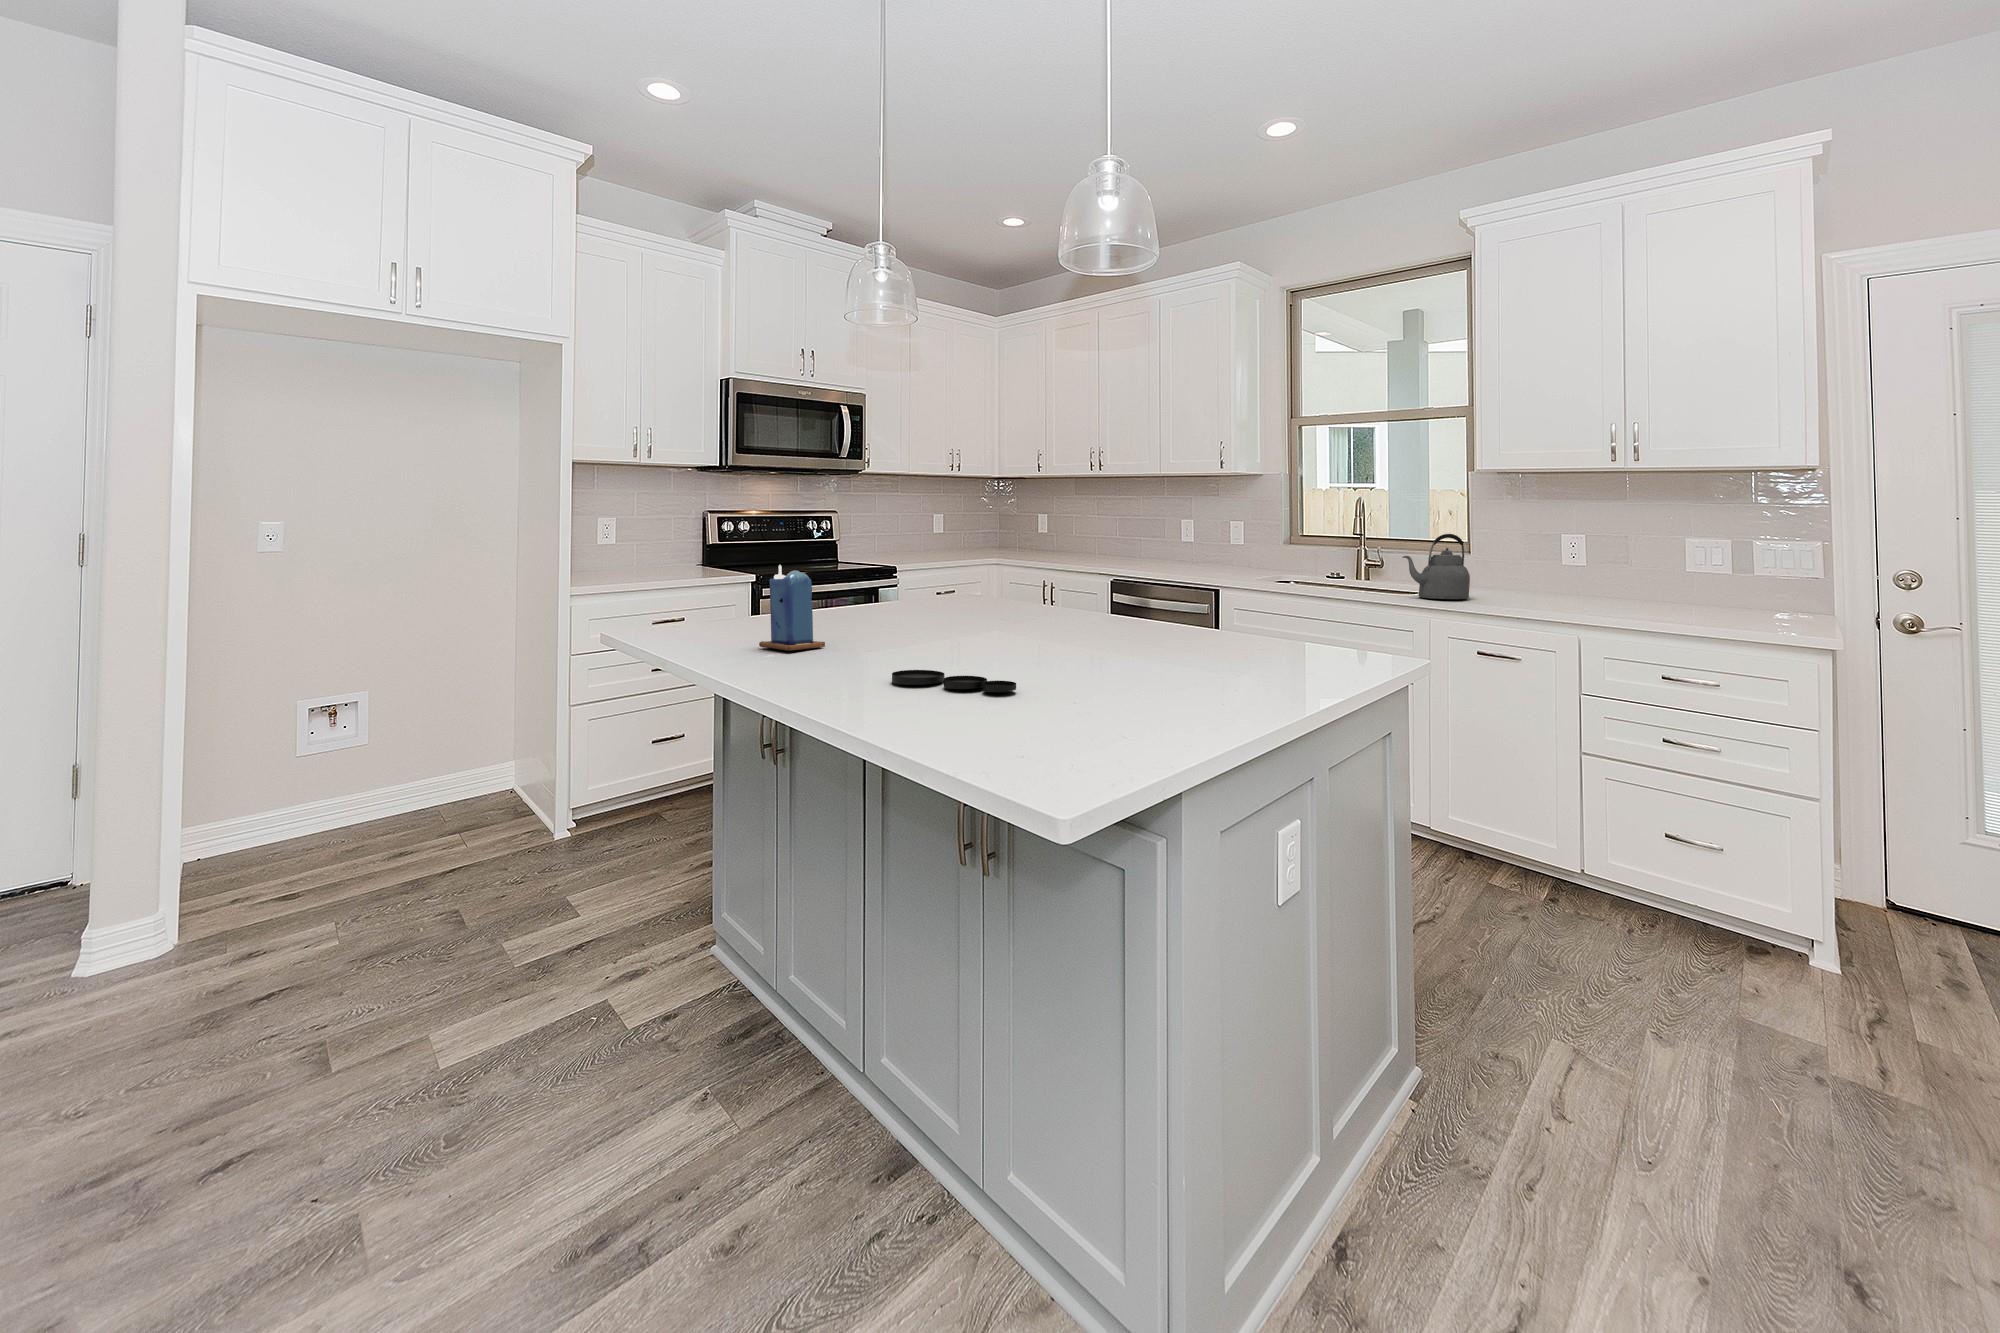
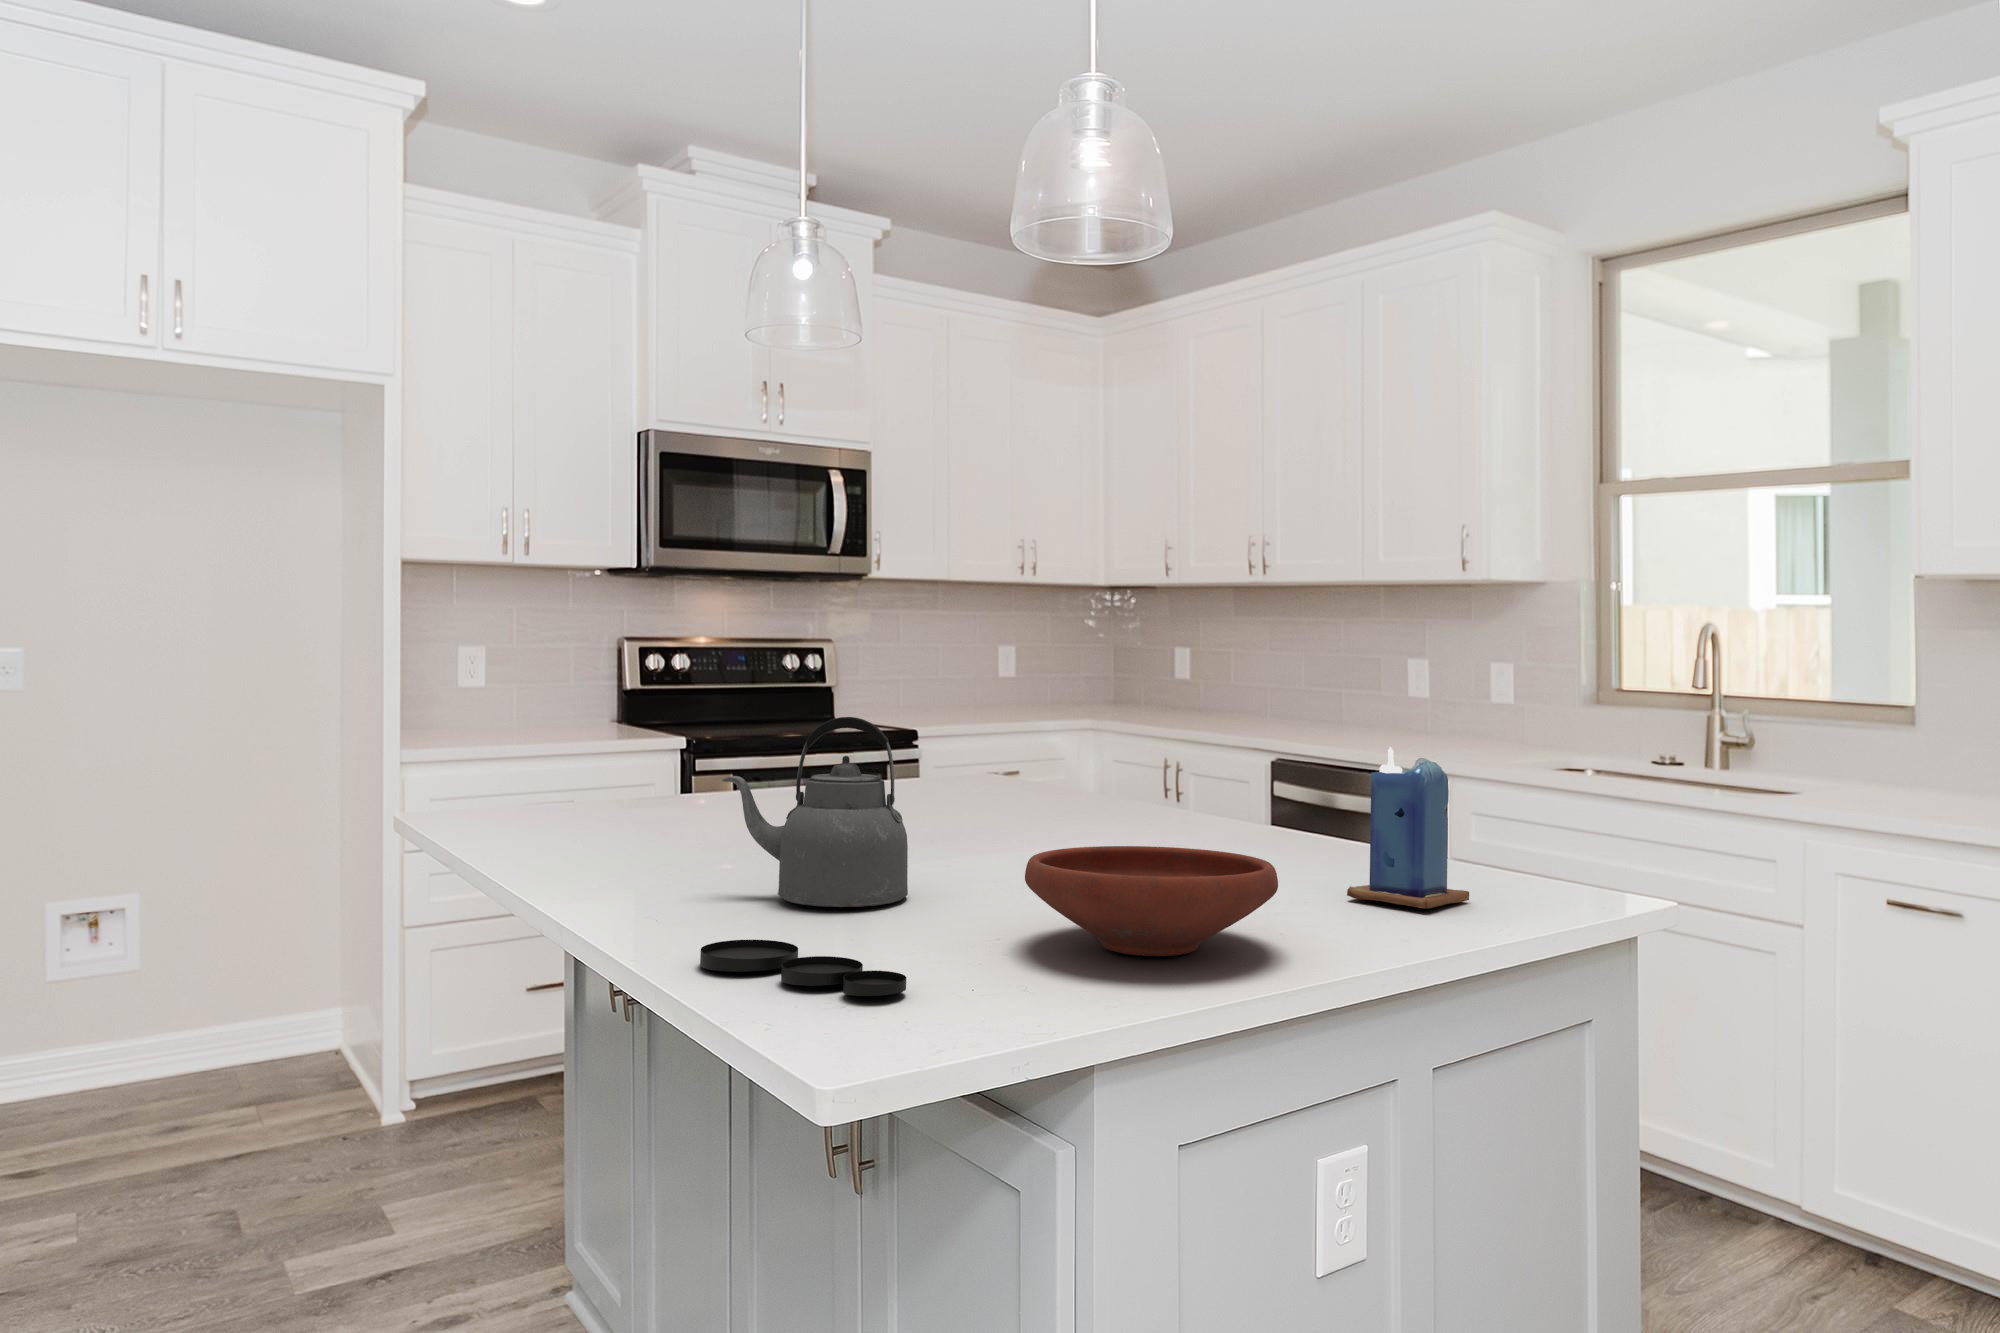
kettle: present [1402,534,1470,599] -> present [722,717,908,907]
candle: present [759,565,825,651] -> present [1347,747,1469,909]
bowl: none [1058,617,1194,672] -> present [1025,846,1278,956]

